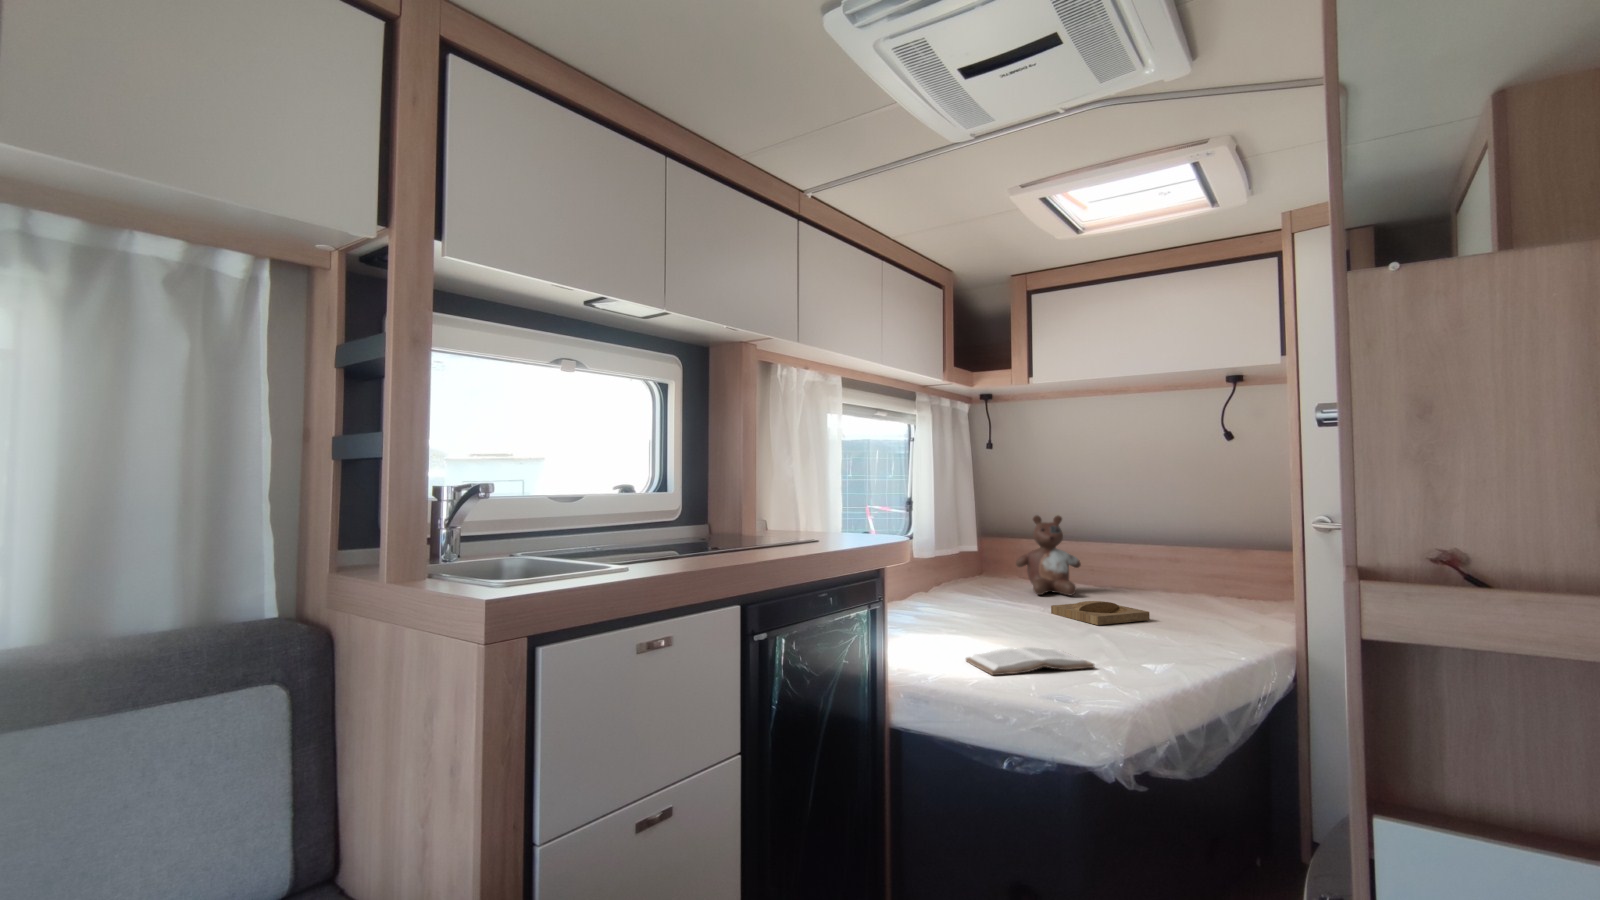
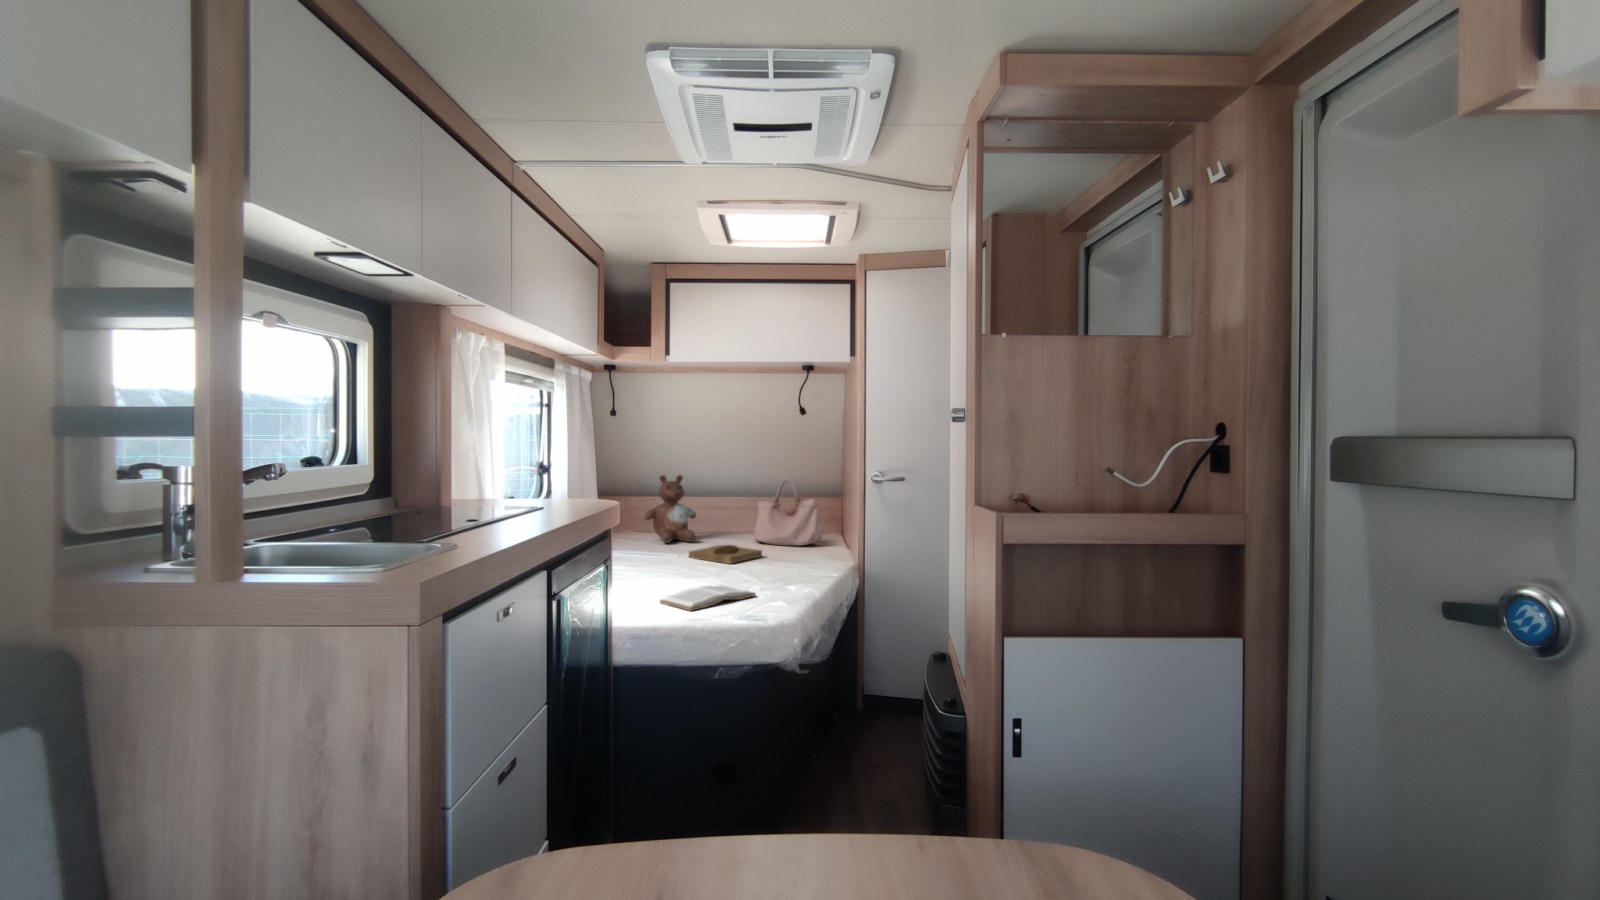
handbag: none [1155,522,1255,611] -> present [754,479,823,546]

